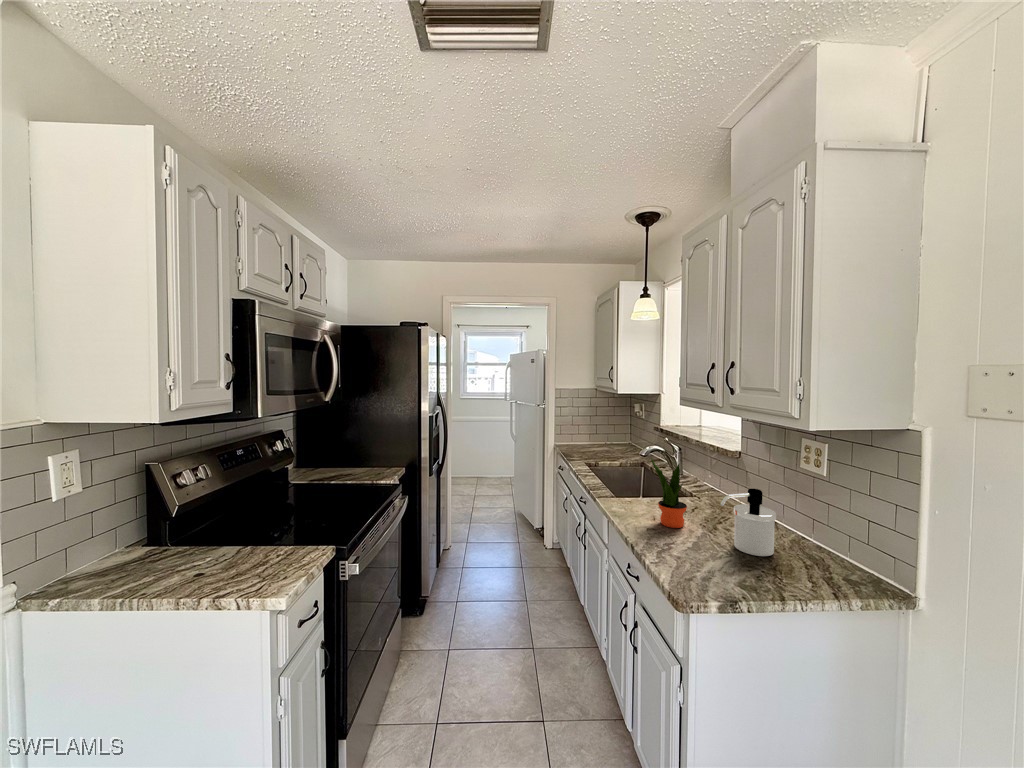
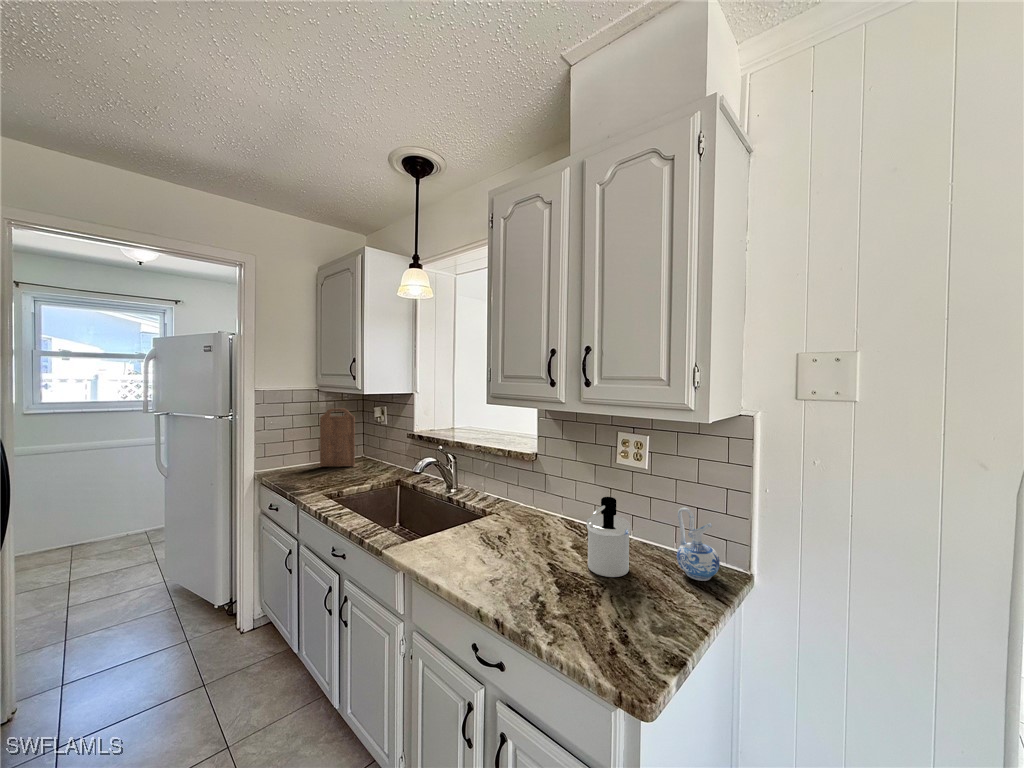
cutting board: none [595,403,619,449] -> present [320,408,355,466]
potted plant: present [651,458,687,528] -> none [477,477,526,569]
ceramic pitcher: none [820,512,869,584] -> present [677,508,720,581]

